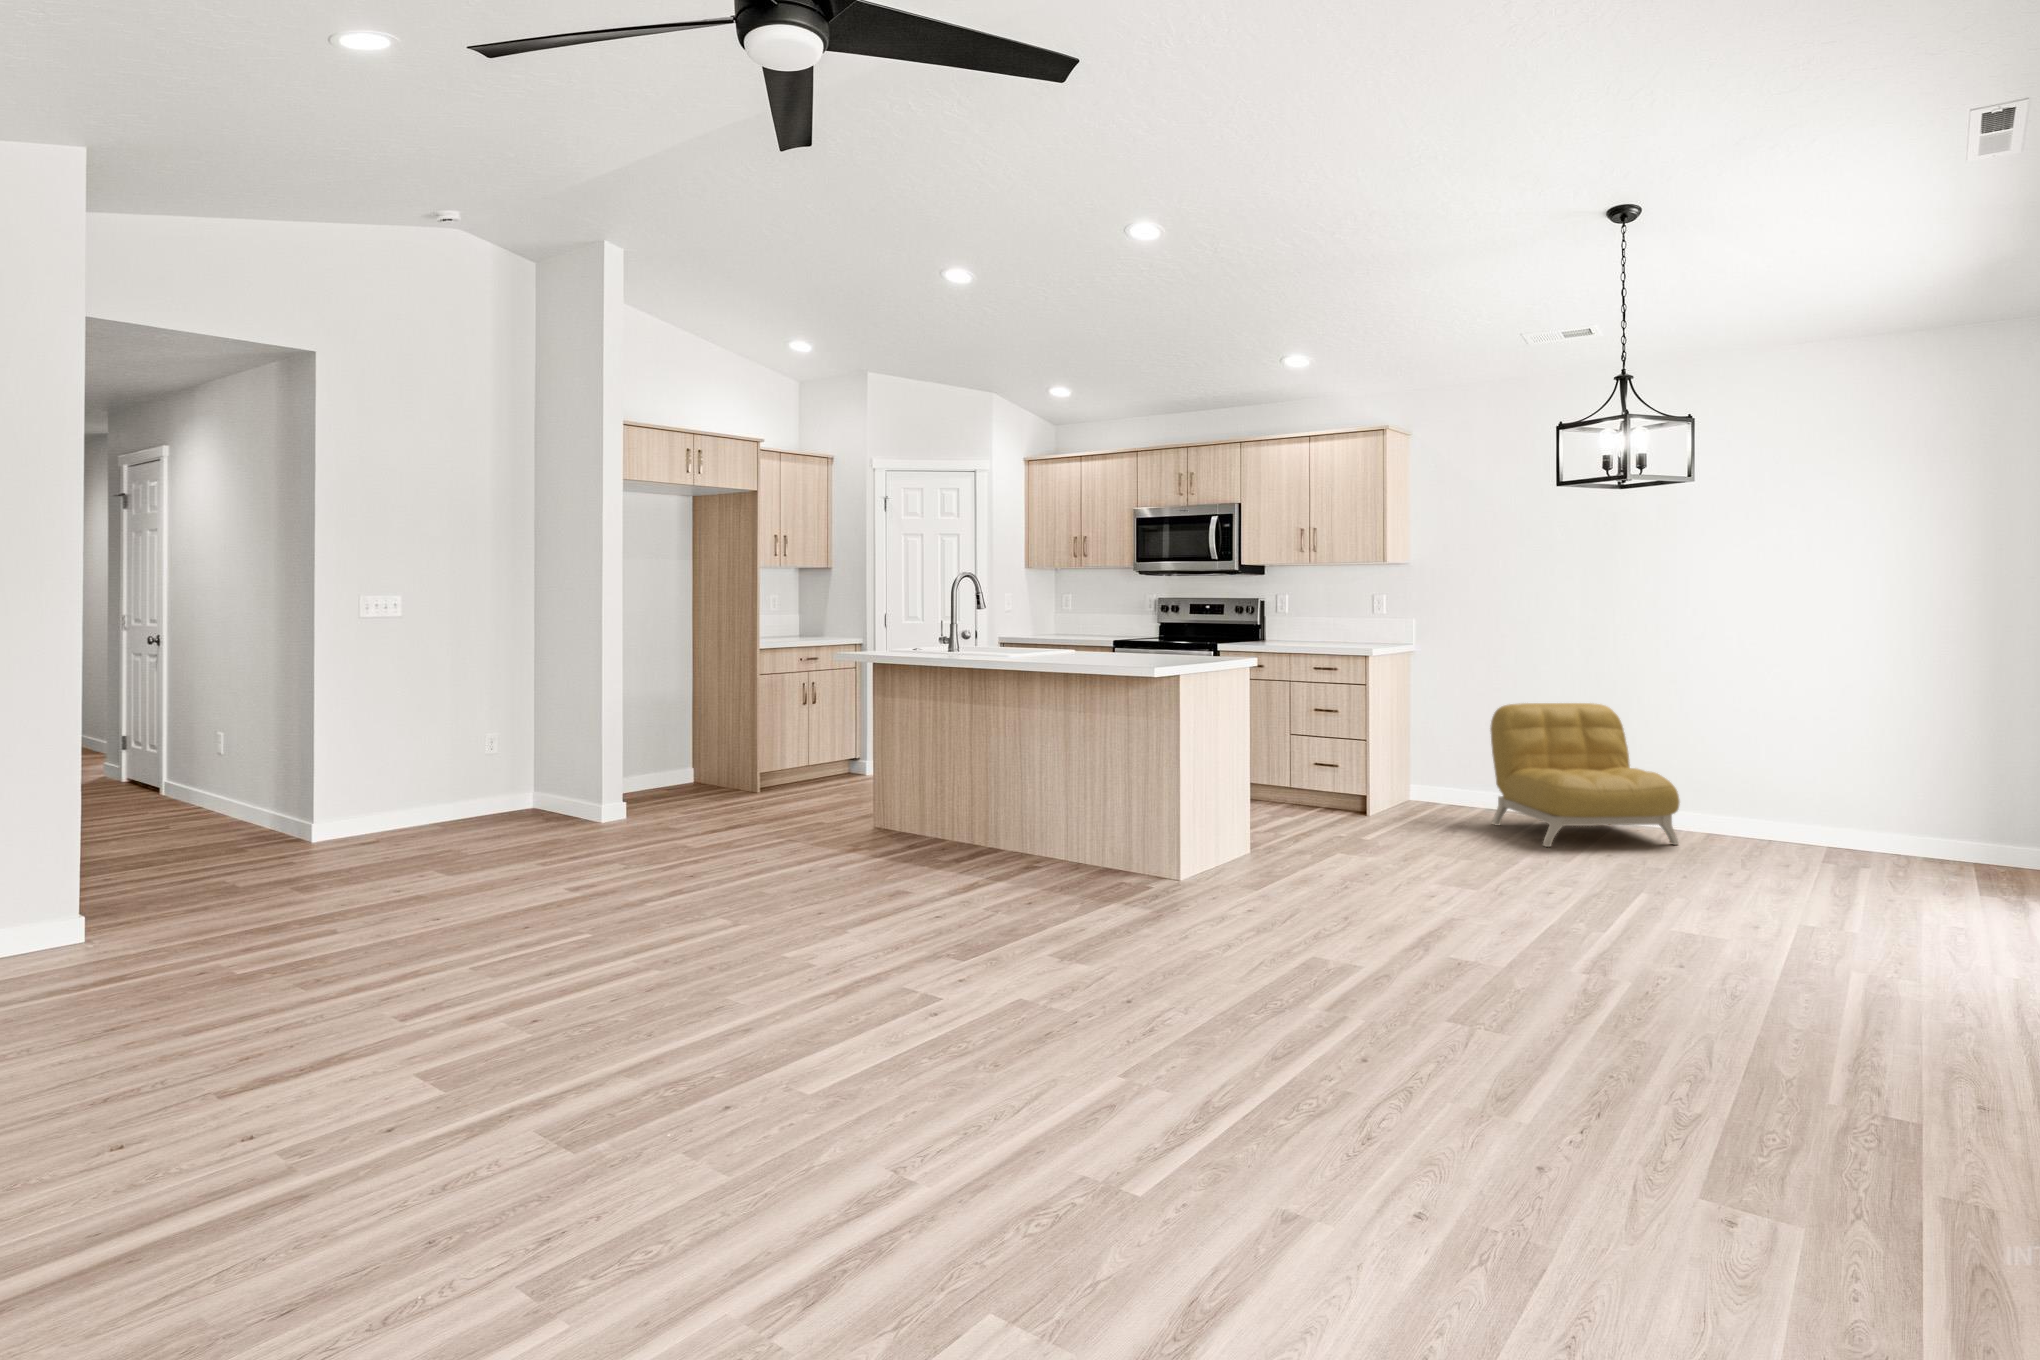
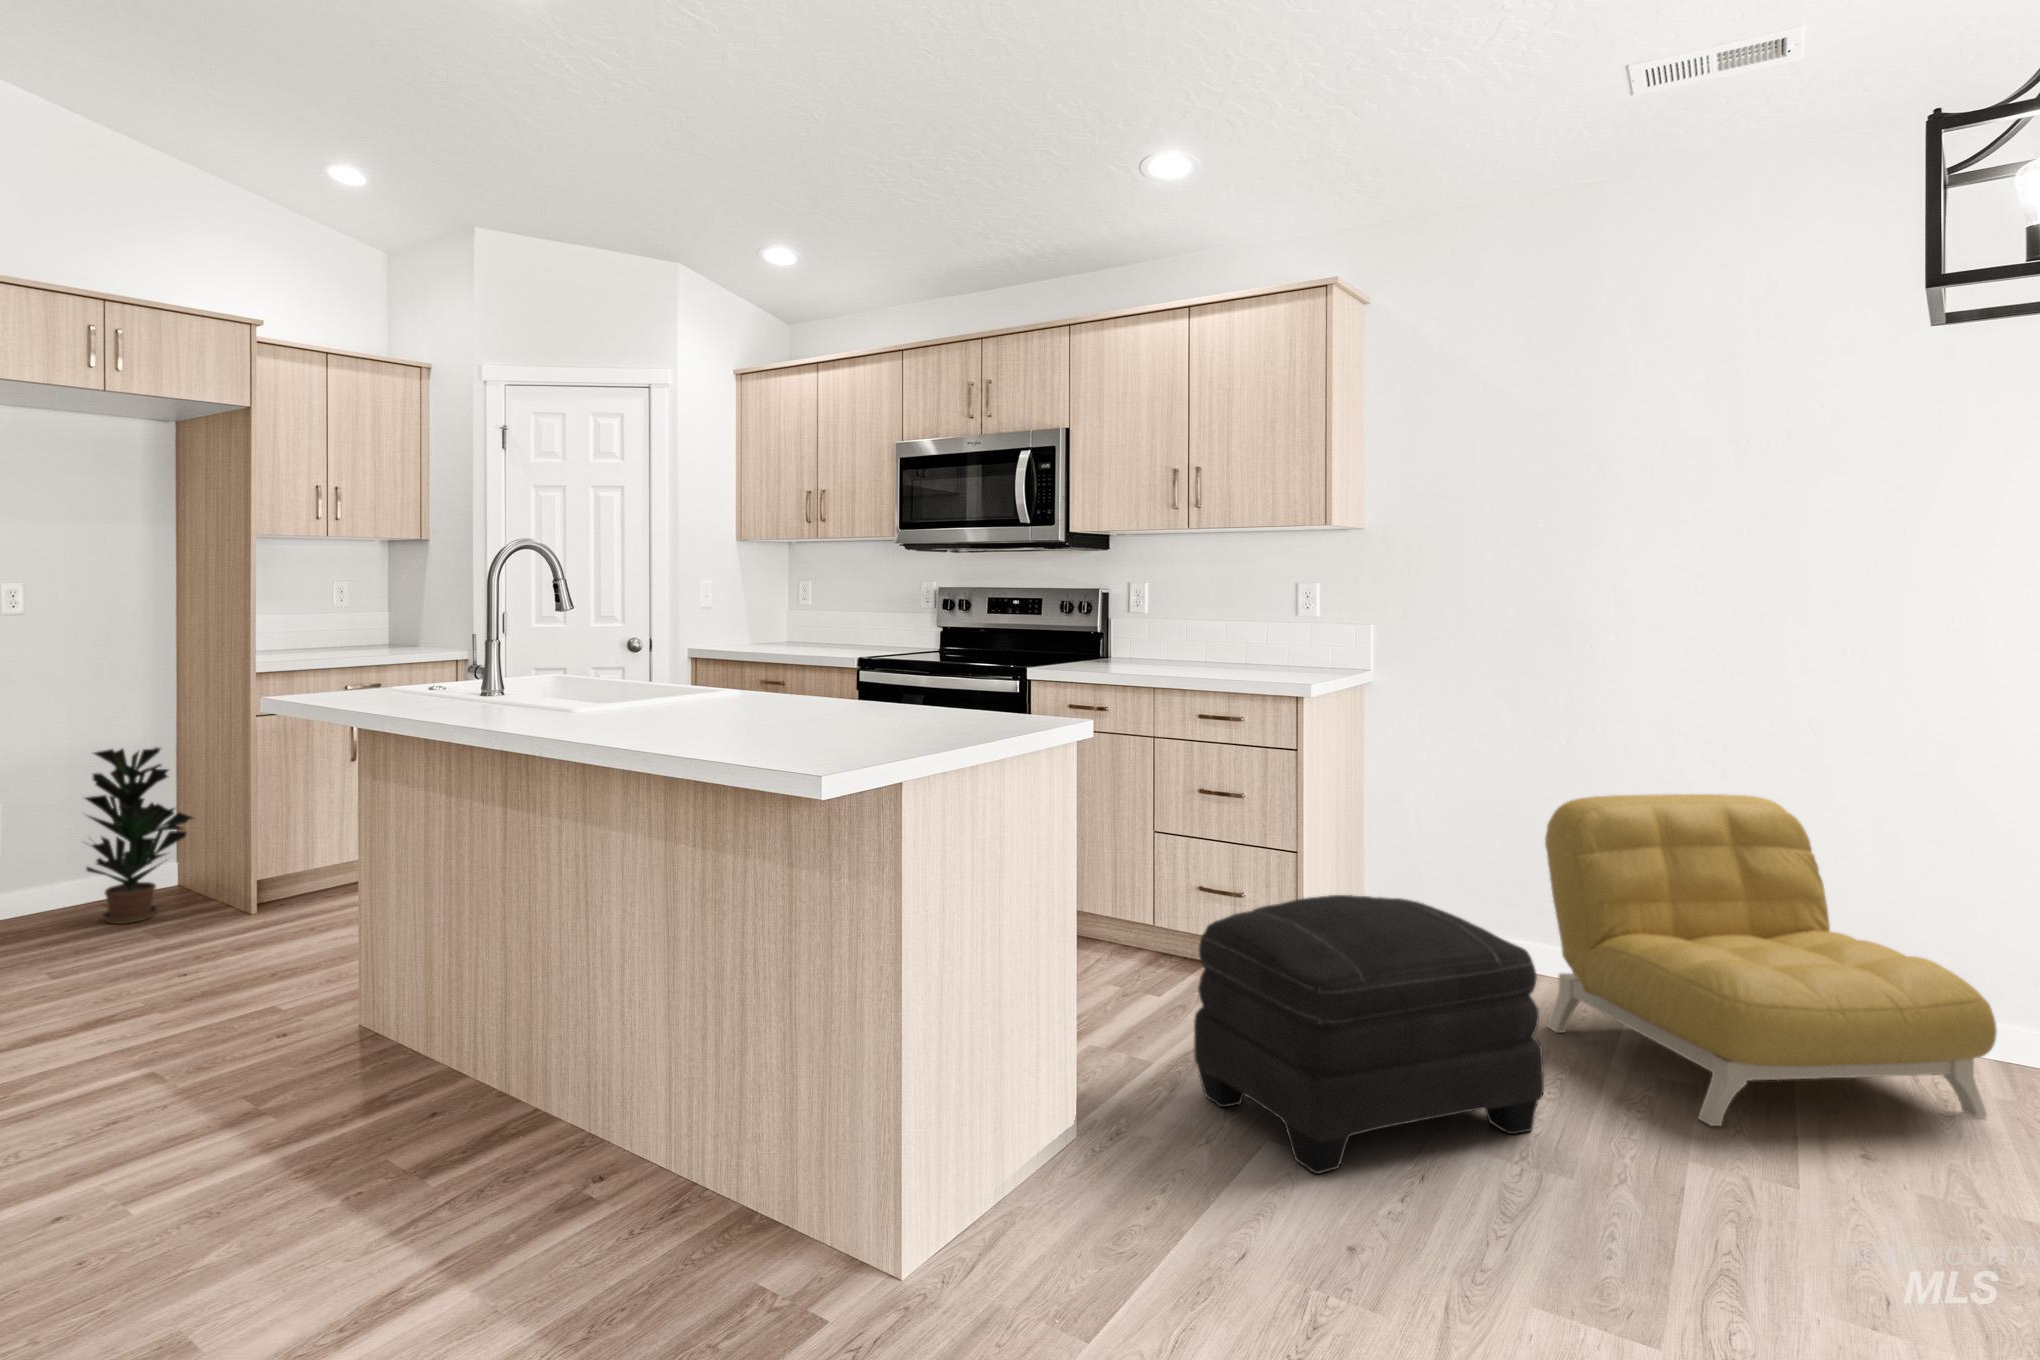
potted plant: none [660,693,722,795] -> present [85,748,193,924]
ottoman: none [1306,745,1467,857] -> present [1194,895,1544,1174]

